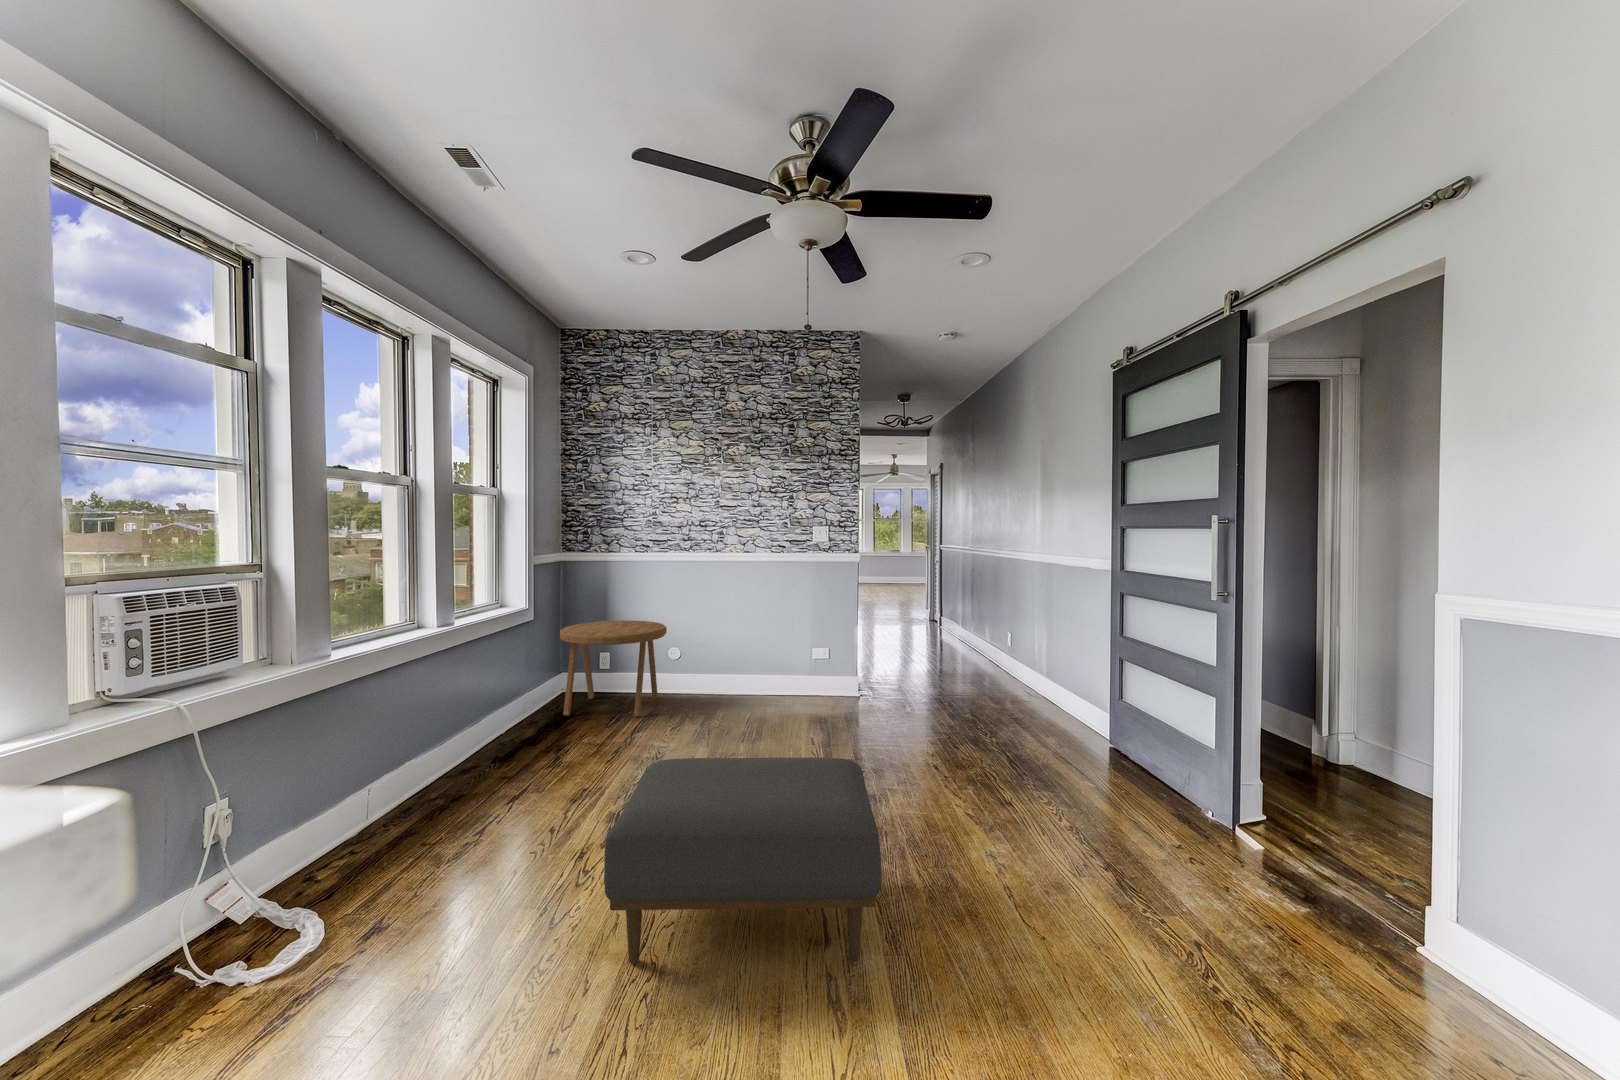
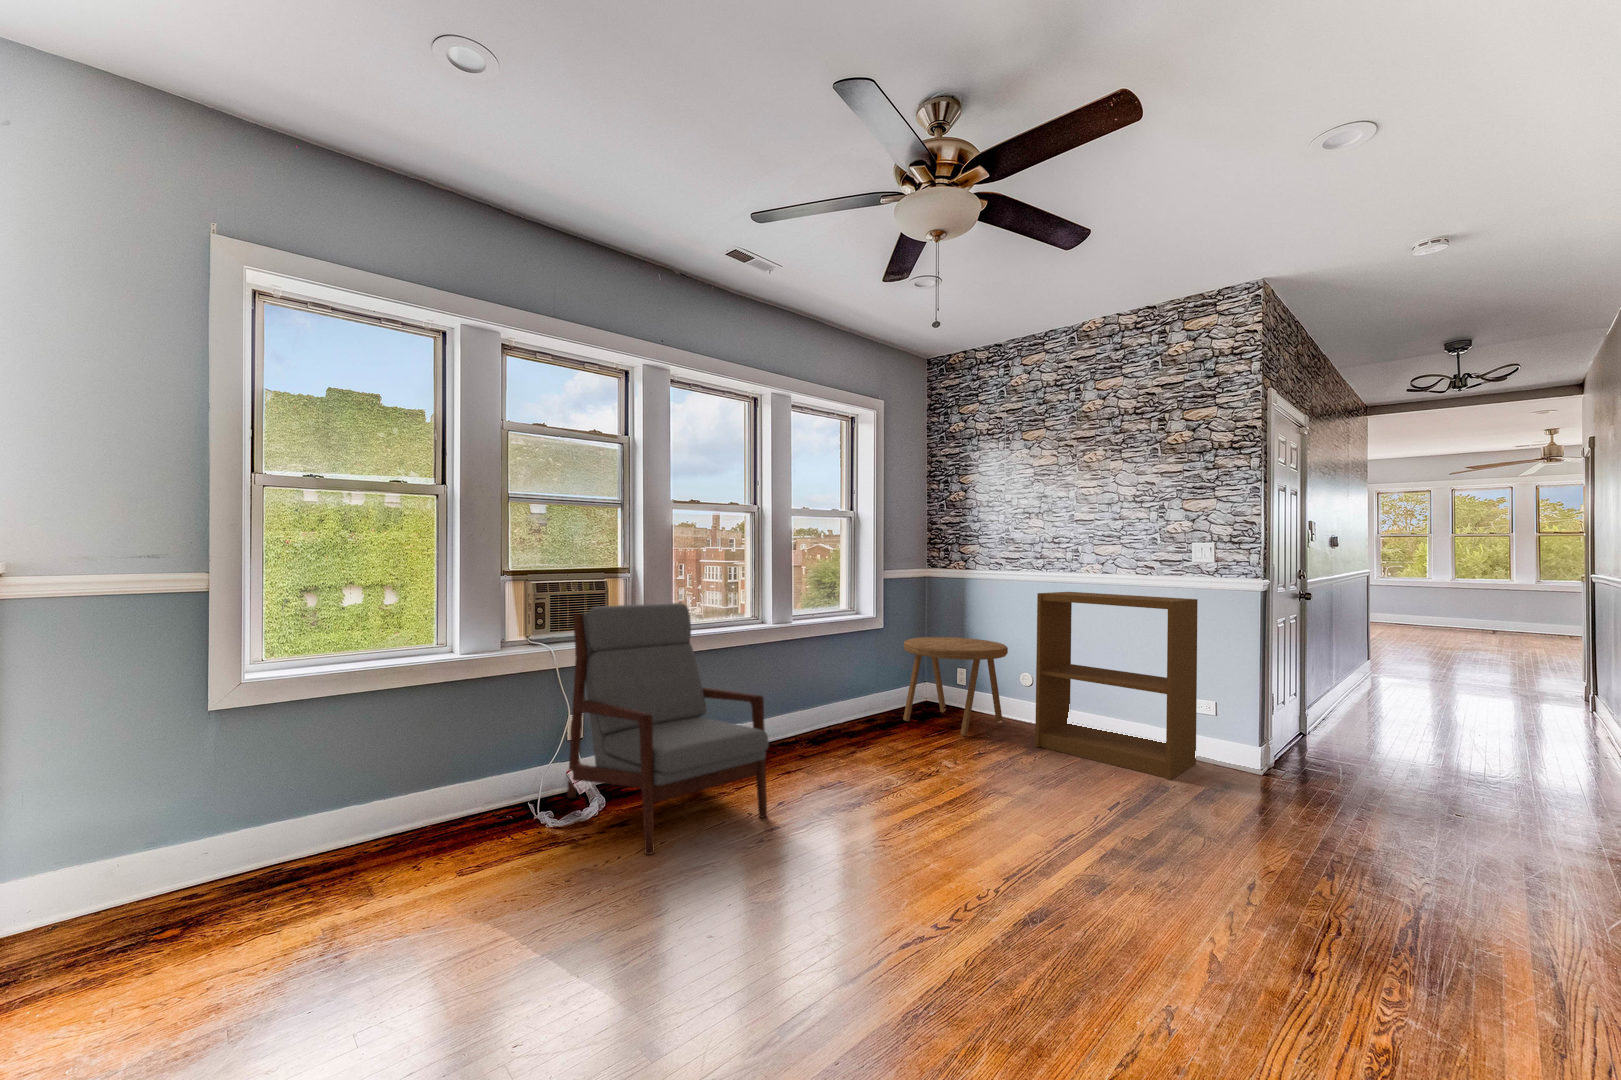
bookshelf: none [704,569,817,713] -> present [1035,592,1198,780]
armchair: none [181,624,547,970] -> present [567,603,769,855]
ottoman: present [604,757,882,964] -> none [715,749,1013,1006]

